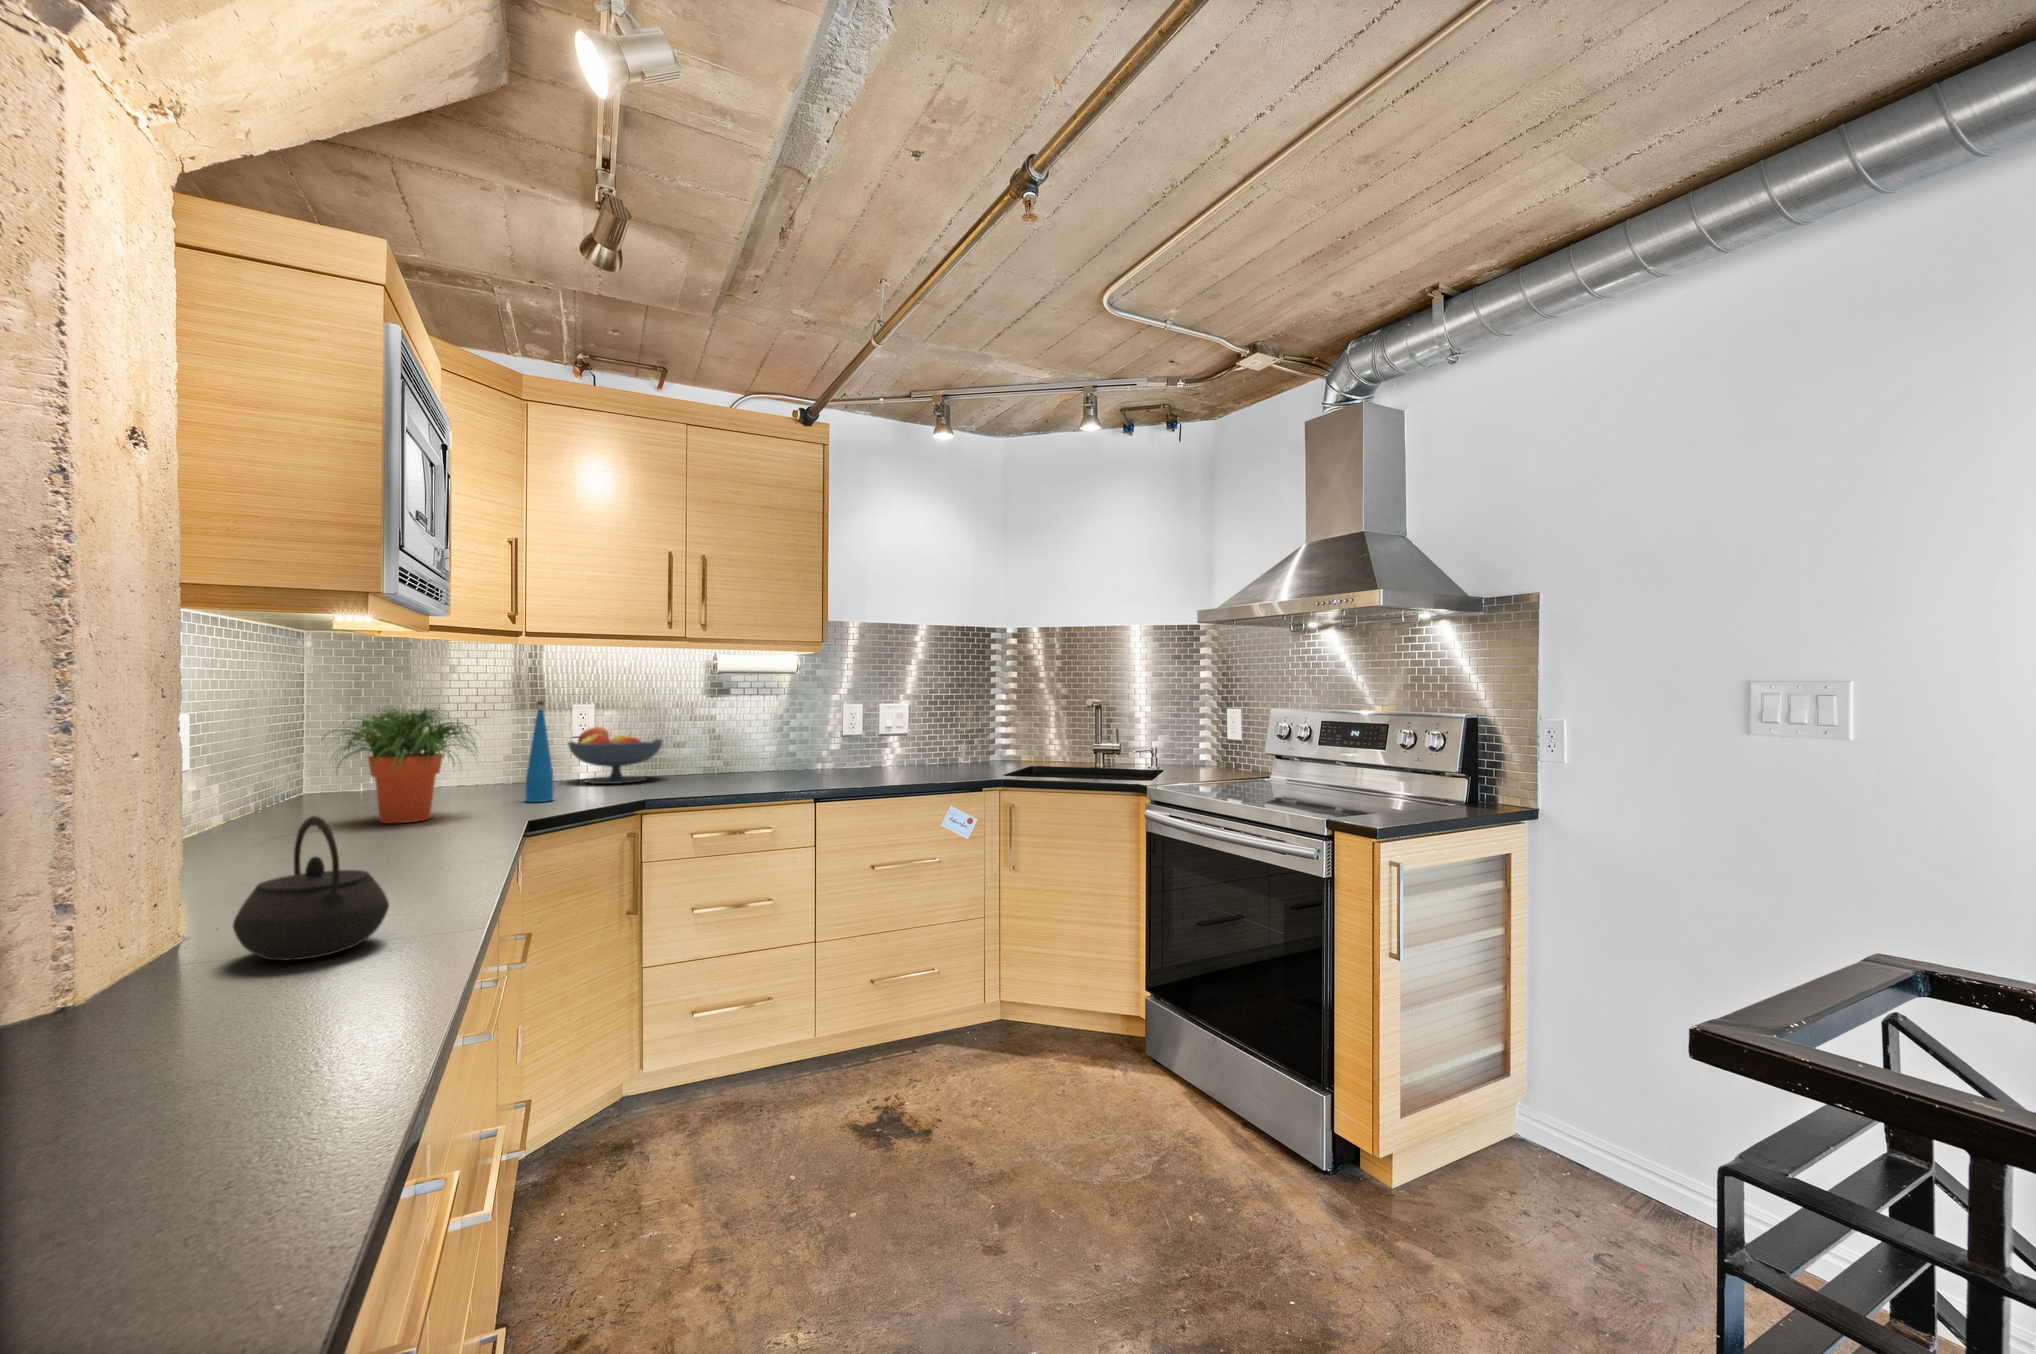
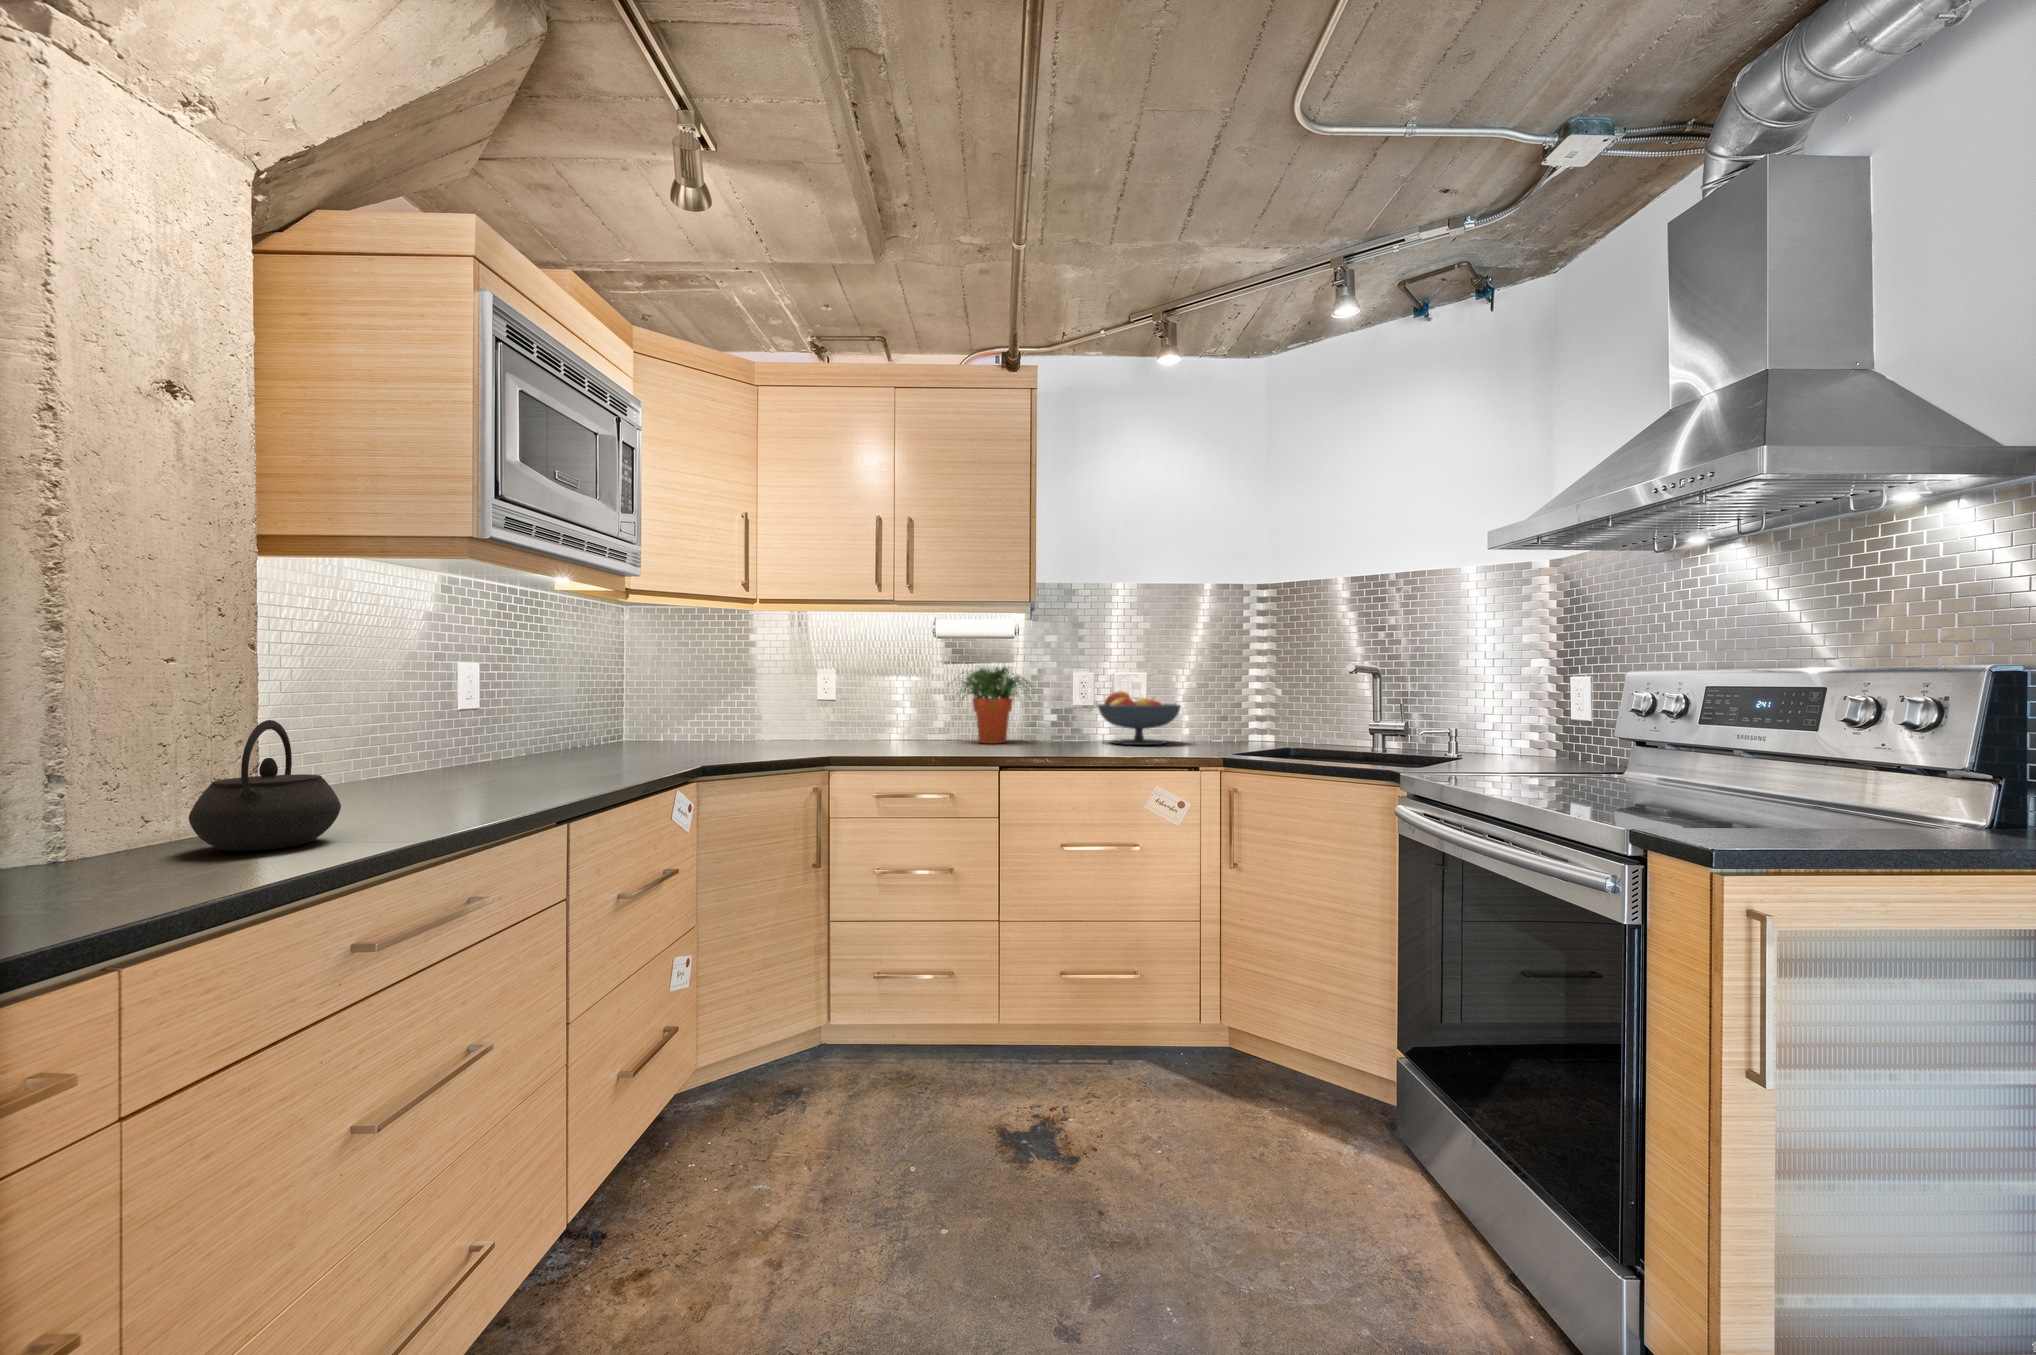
bottle: present [526,701,553,802] -> none [745,660,769,753]
potted plant: present [321,707,478,823] -> present [957,666,1032,743]
fruit bowl: present [568,727,663,784] -> present [1098,691,1181,745]

